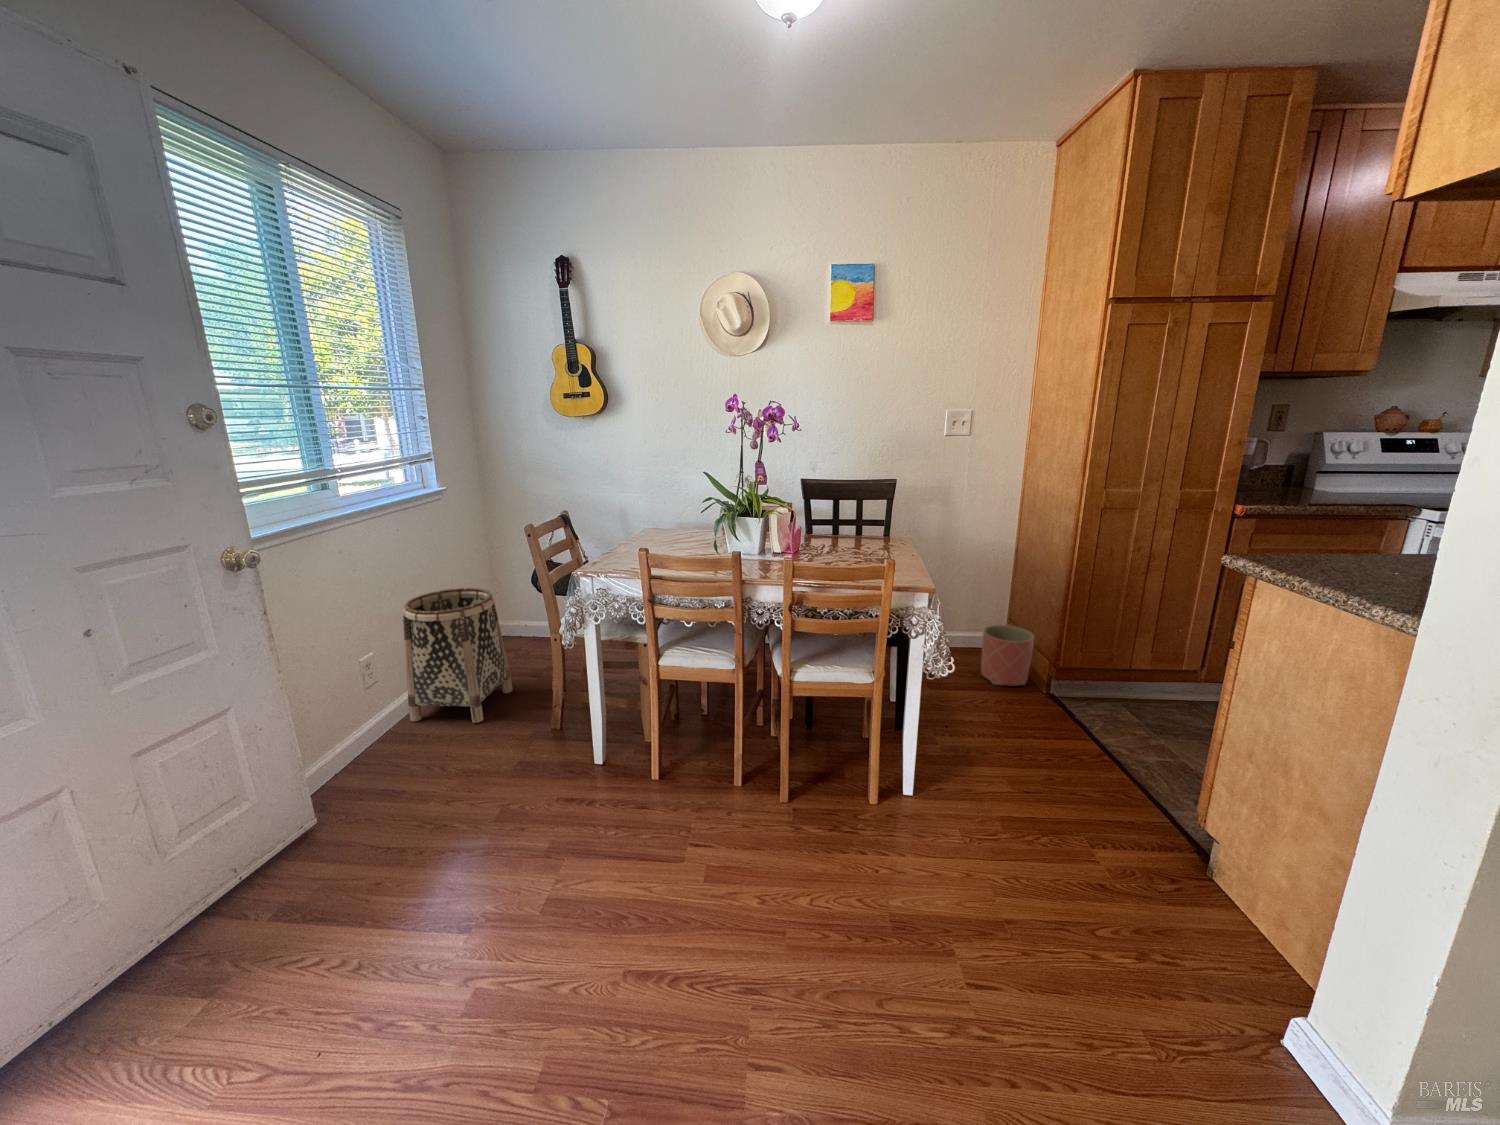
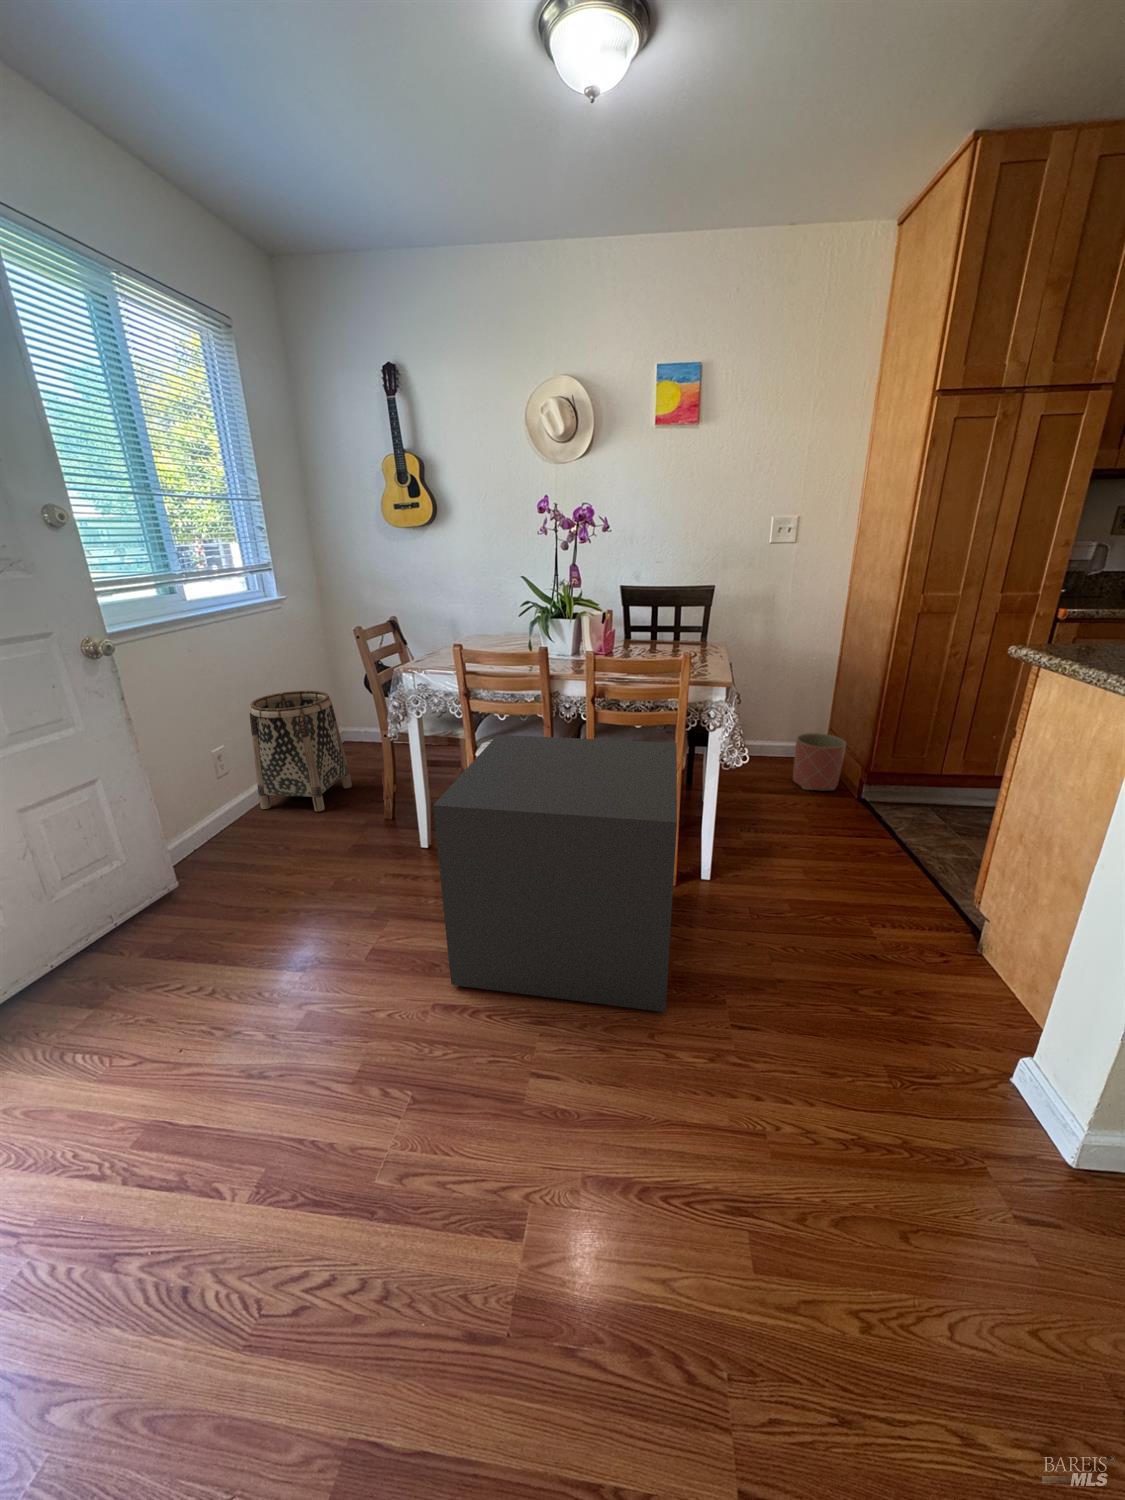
storage cabinet: none [631,645,906,970] -> present [433,735,677,1012]

